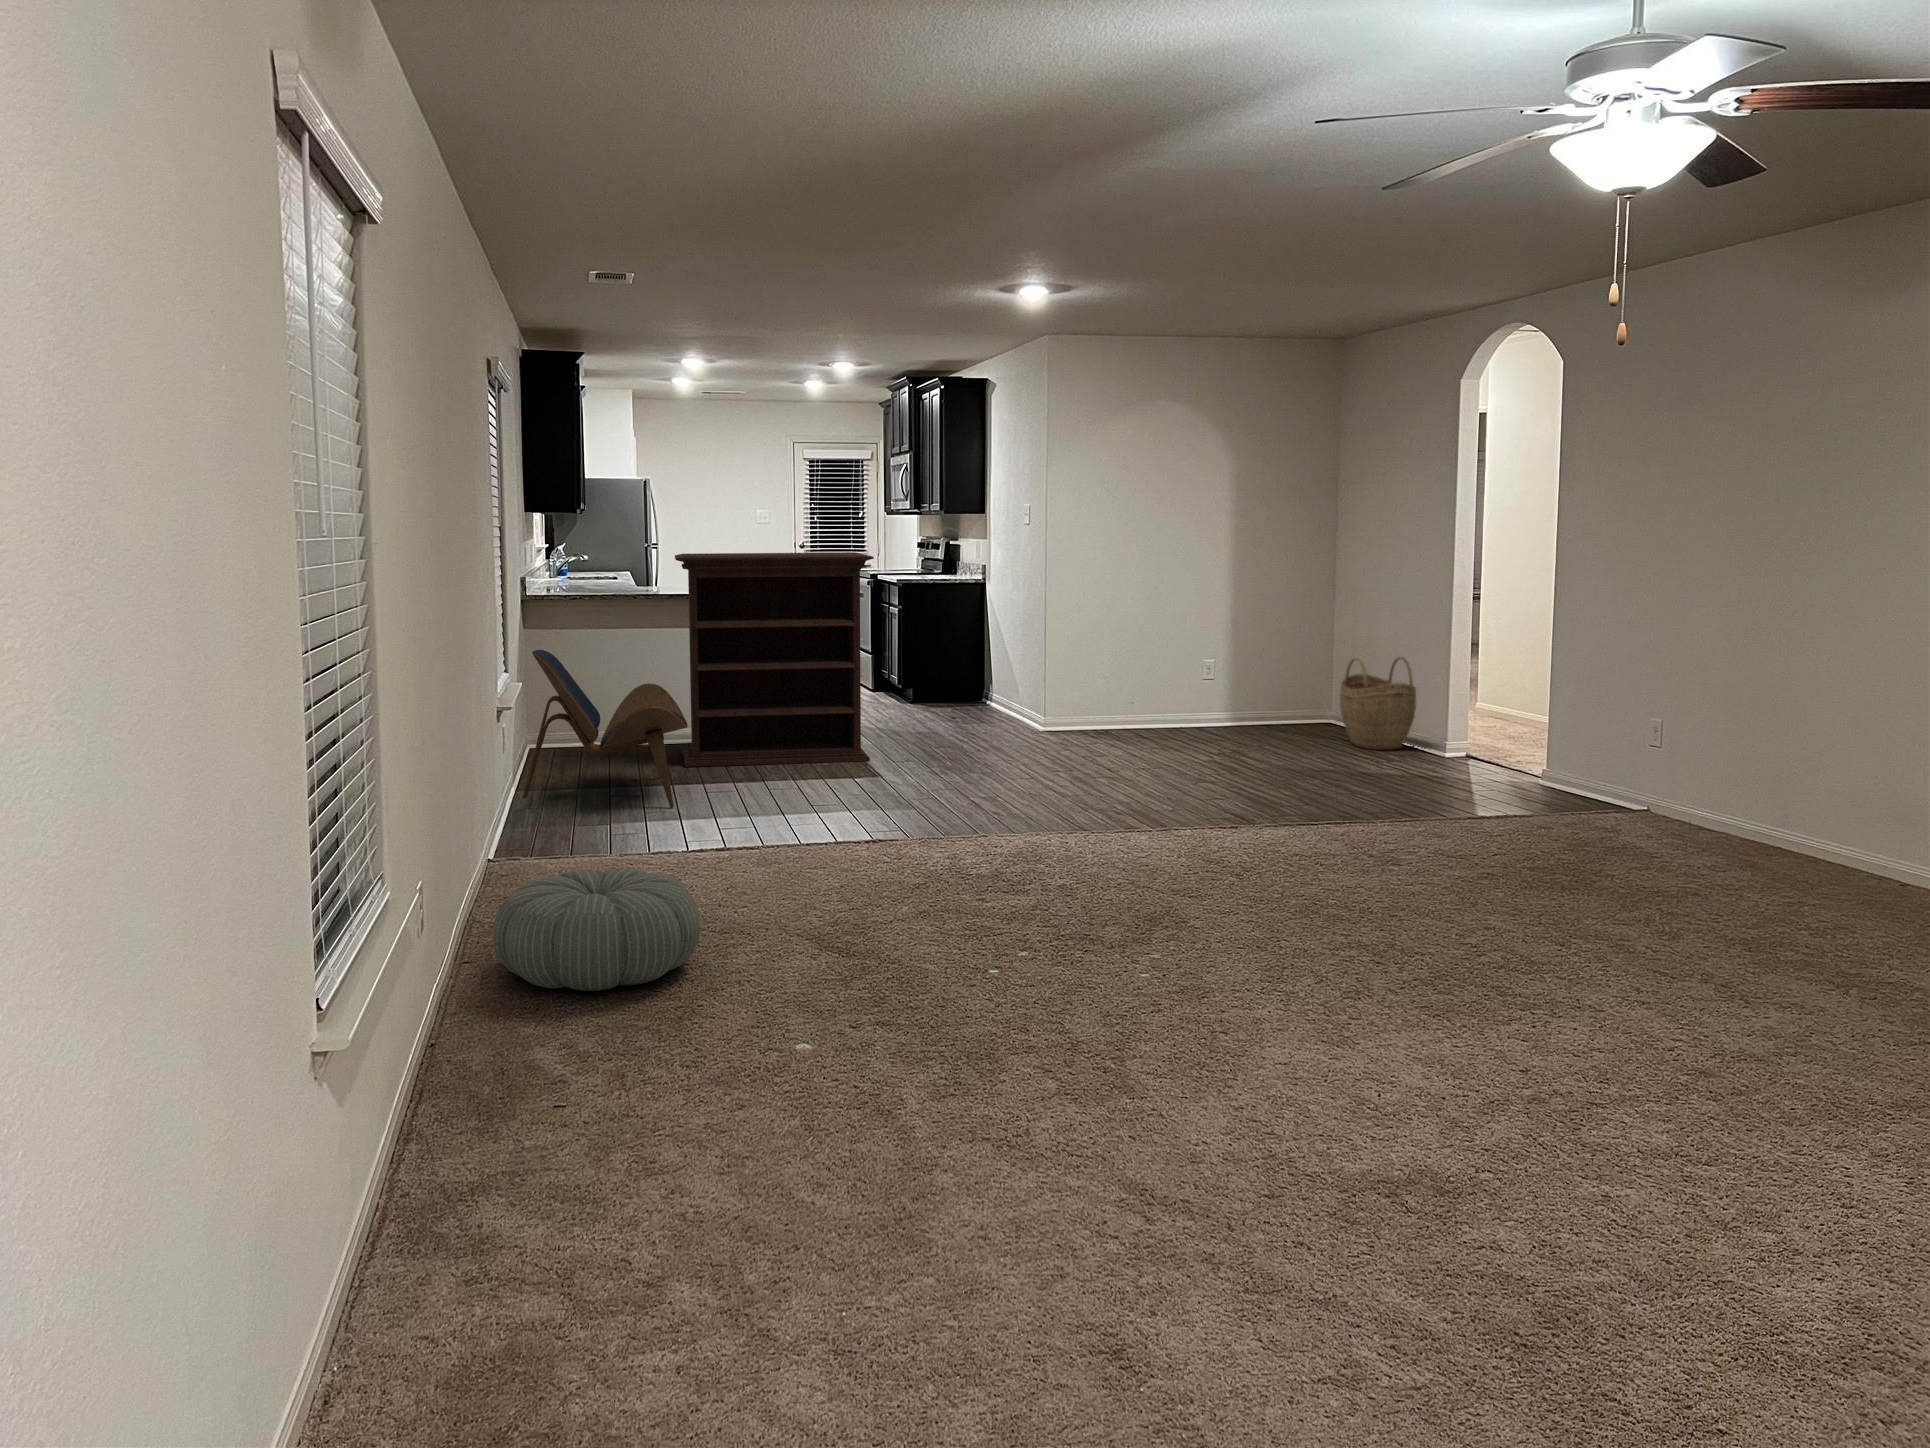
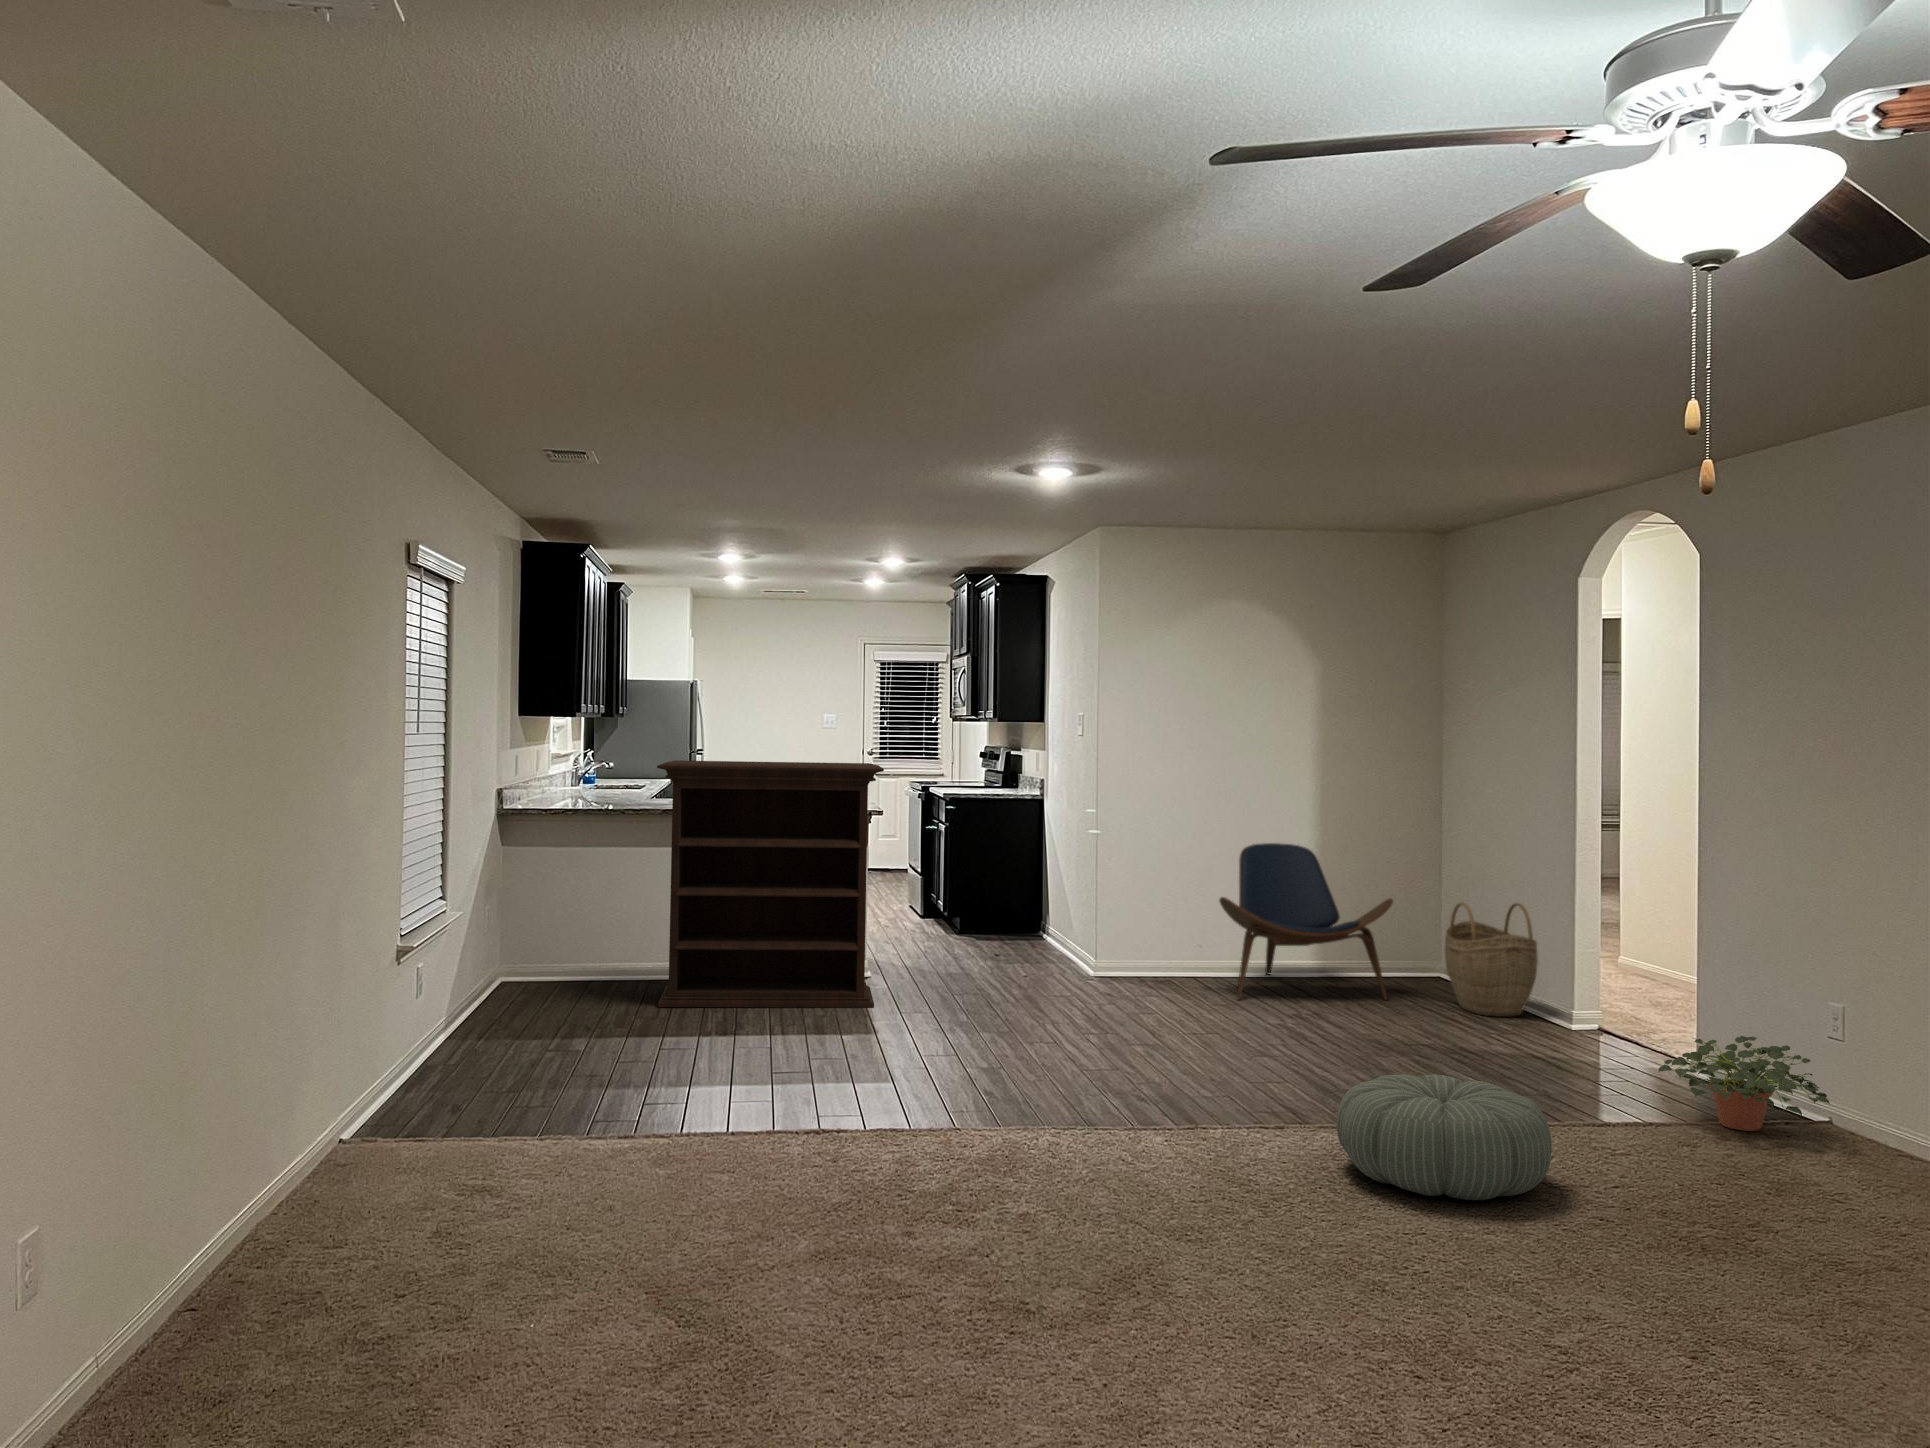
lounge chair: present [523,650,688,808] -> present [1219,843,1393,1000]
potted plant: none [1518,750,1646,821] -> present [1659,1036,1830,1131]
pouf: present [493,868,701,991] -> present [1337,1074,1552,1200]

